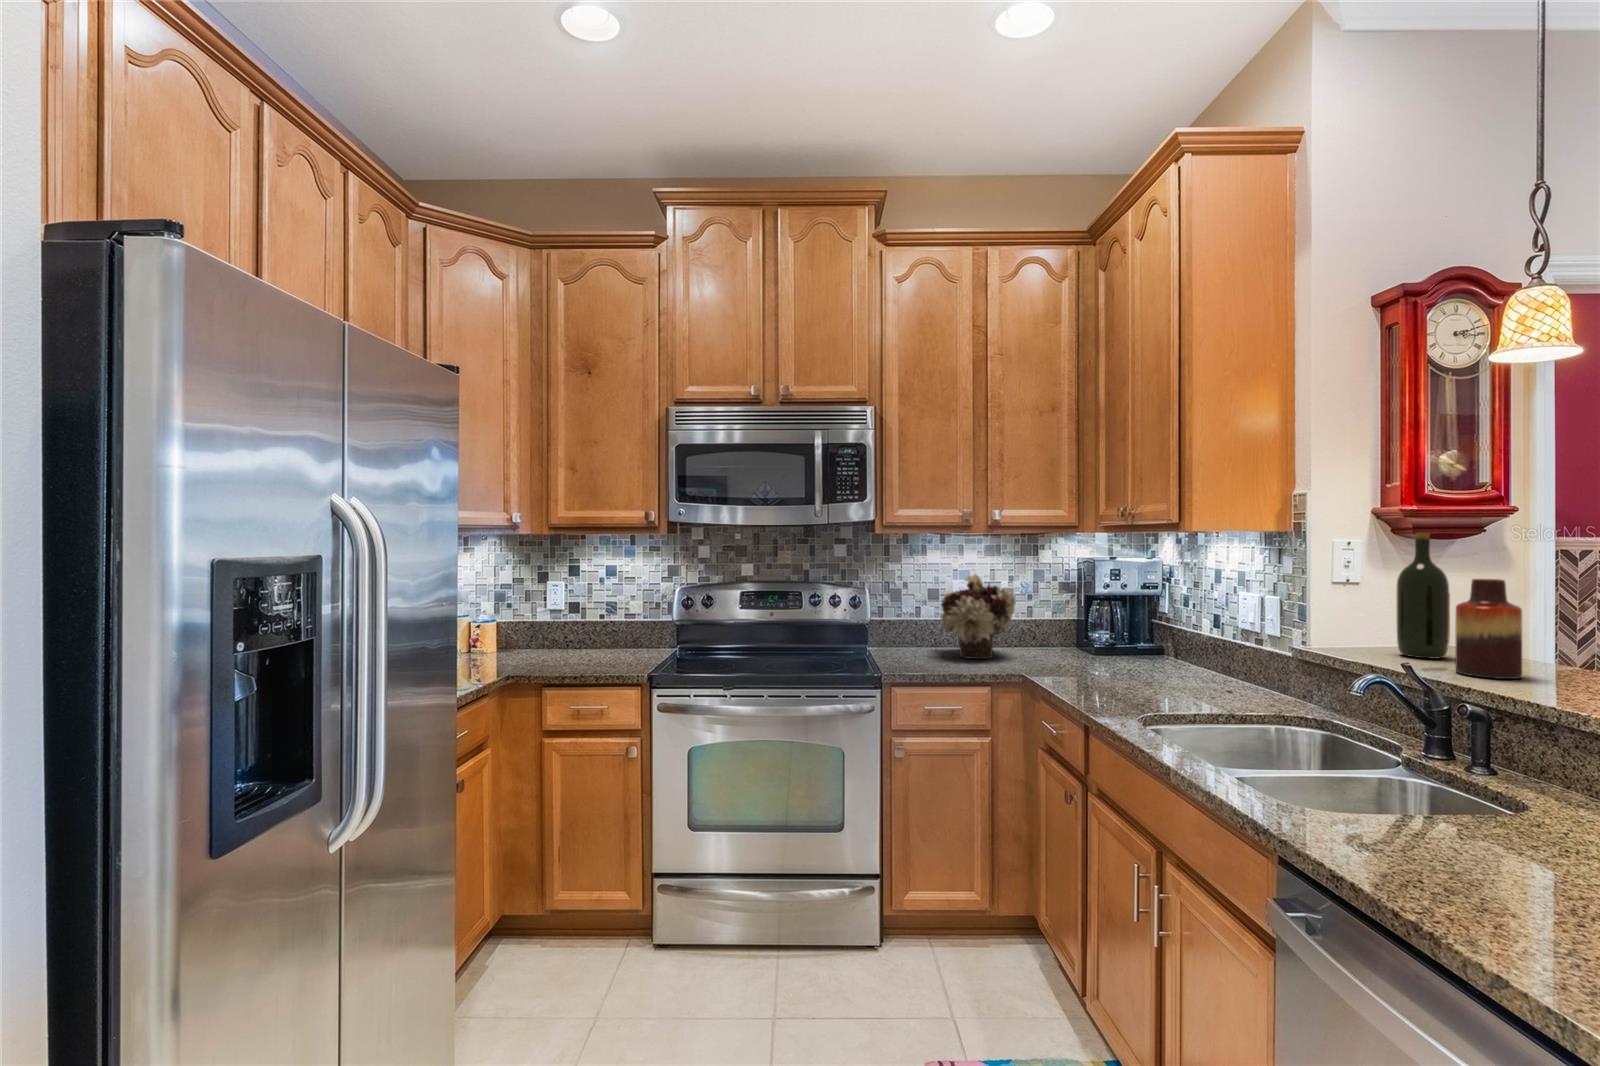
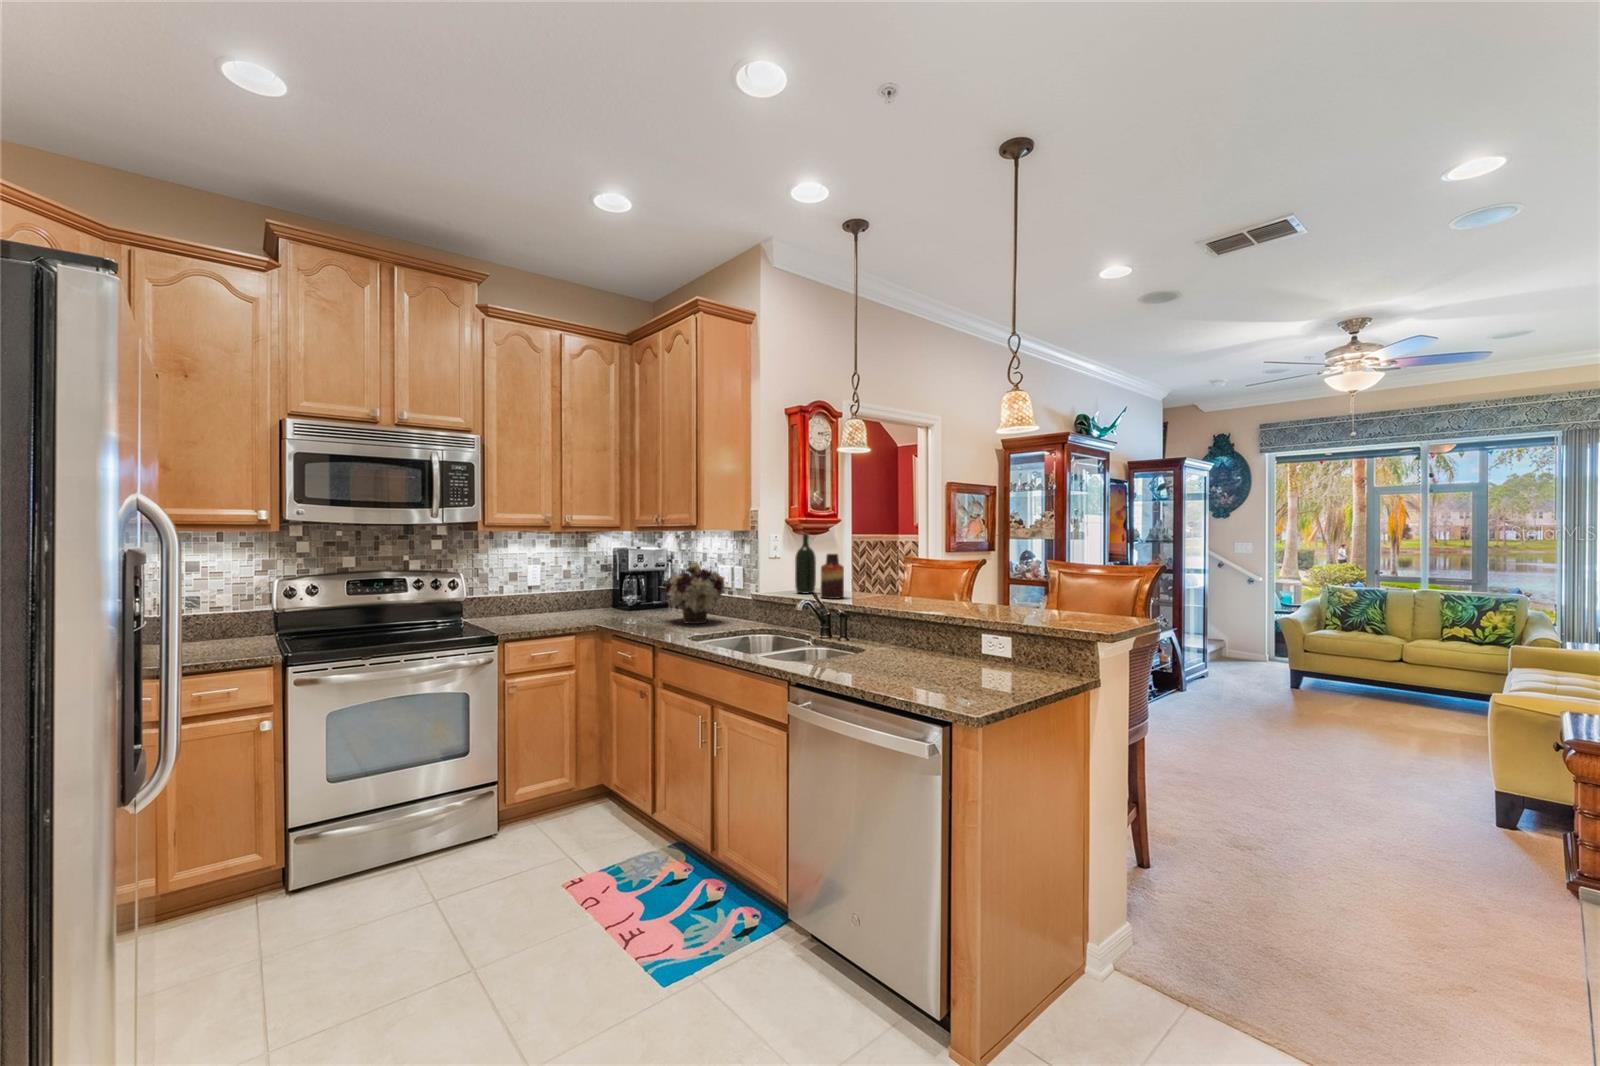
flower arrangement: present [941,573,1015,659] -> present [665,561,725,624]

